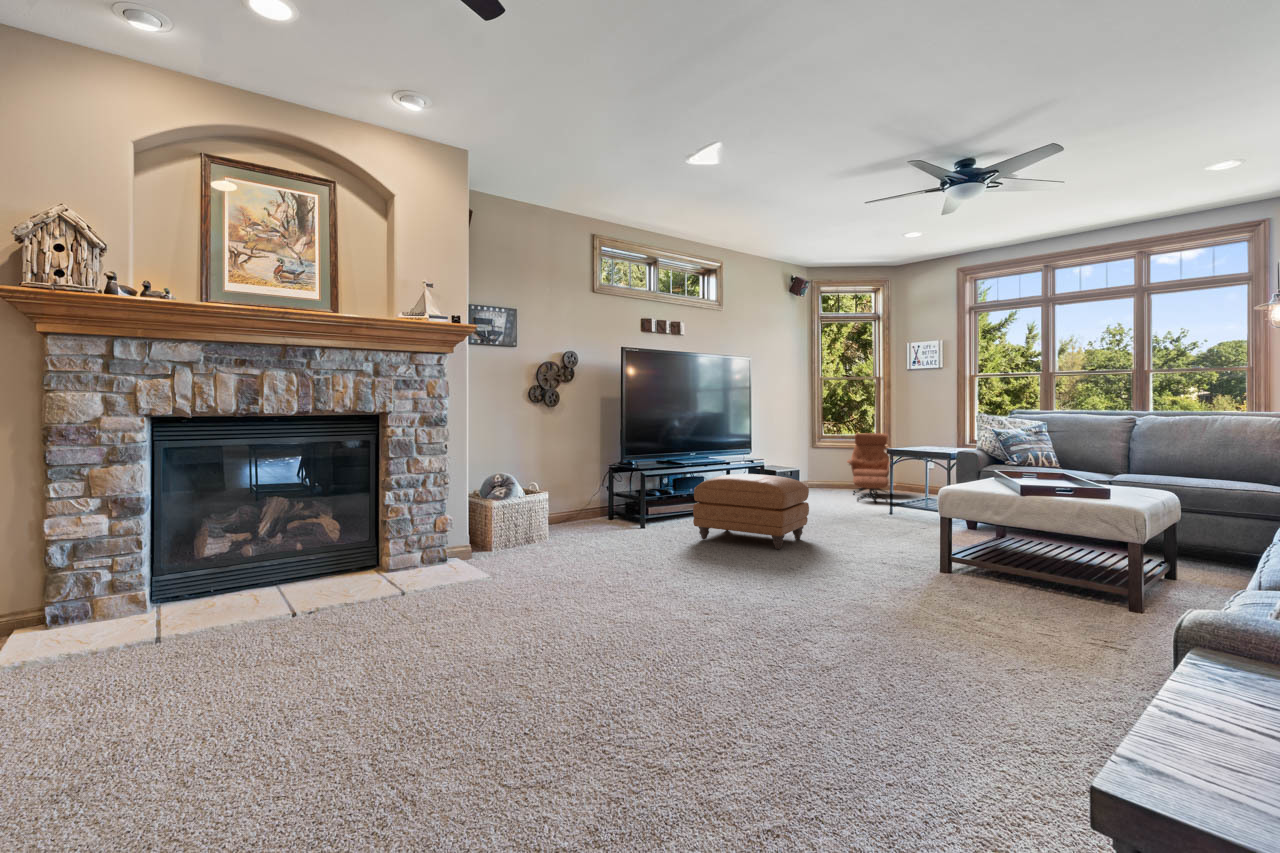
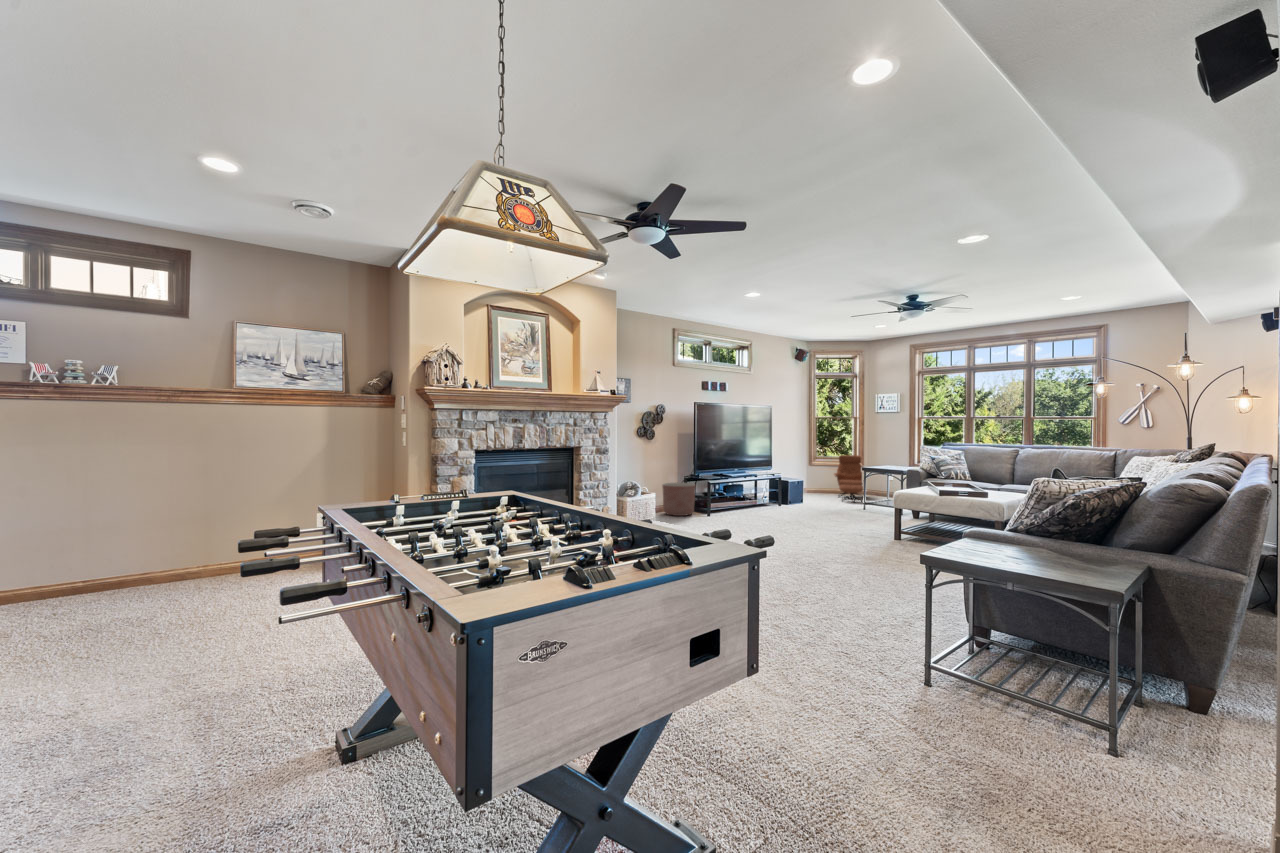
ottoman: present [693,474,809,549] -> none [745,483,816,529]
planter: none [573,475,625,527] -> present [662,482,695,516]

